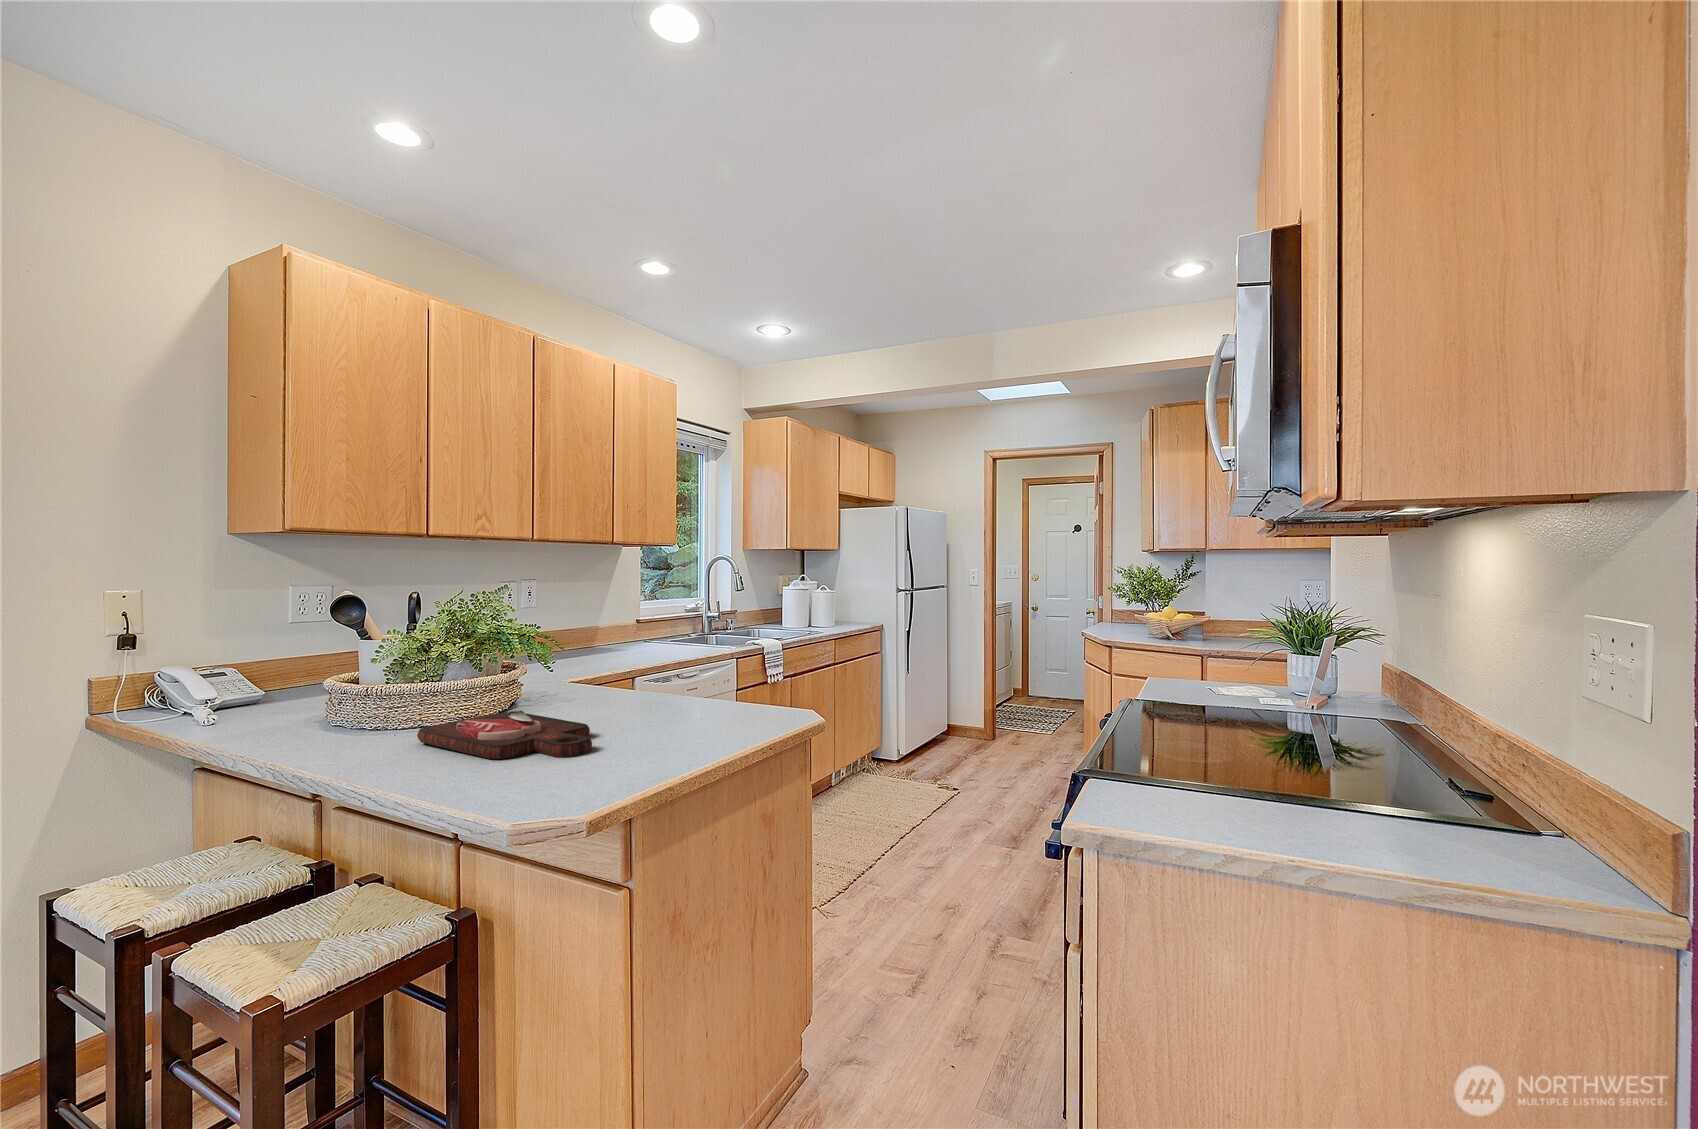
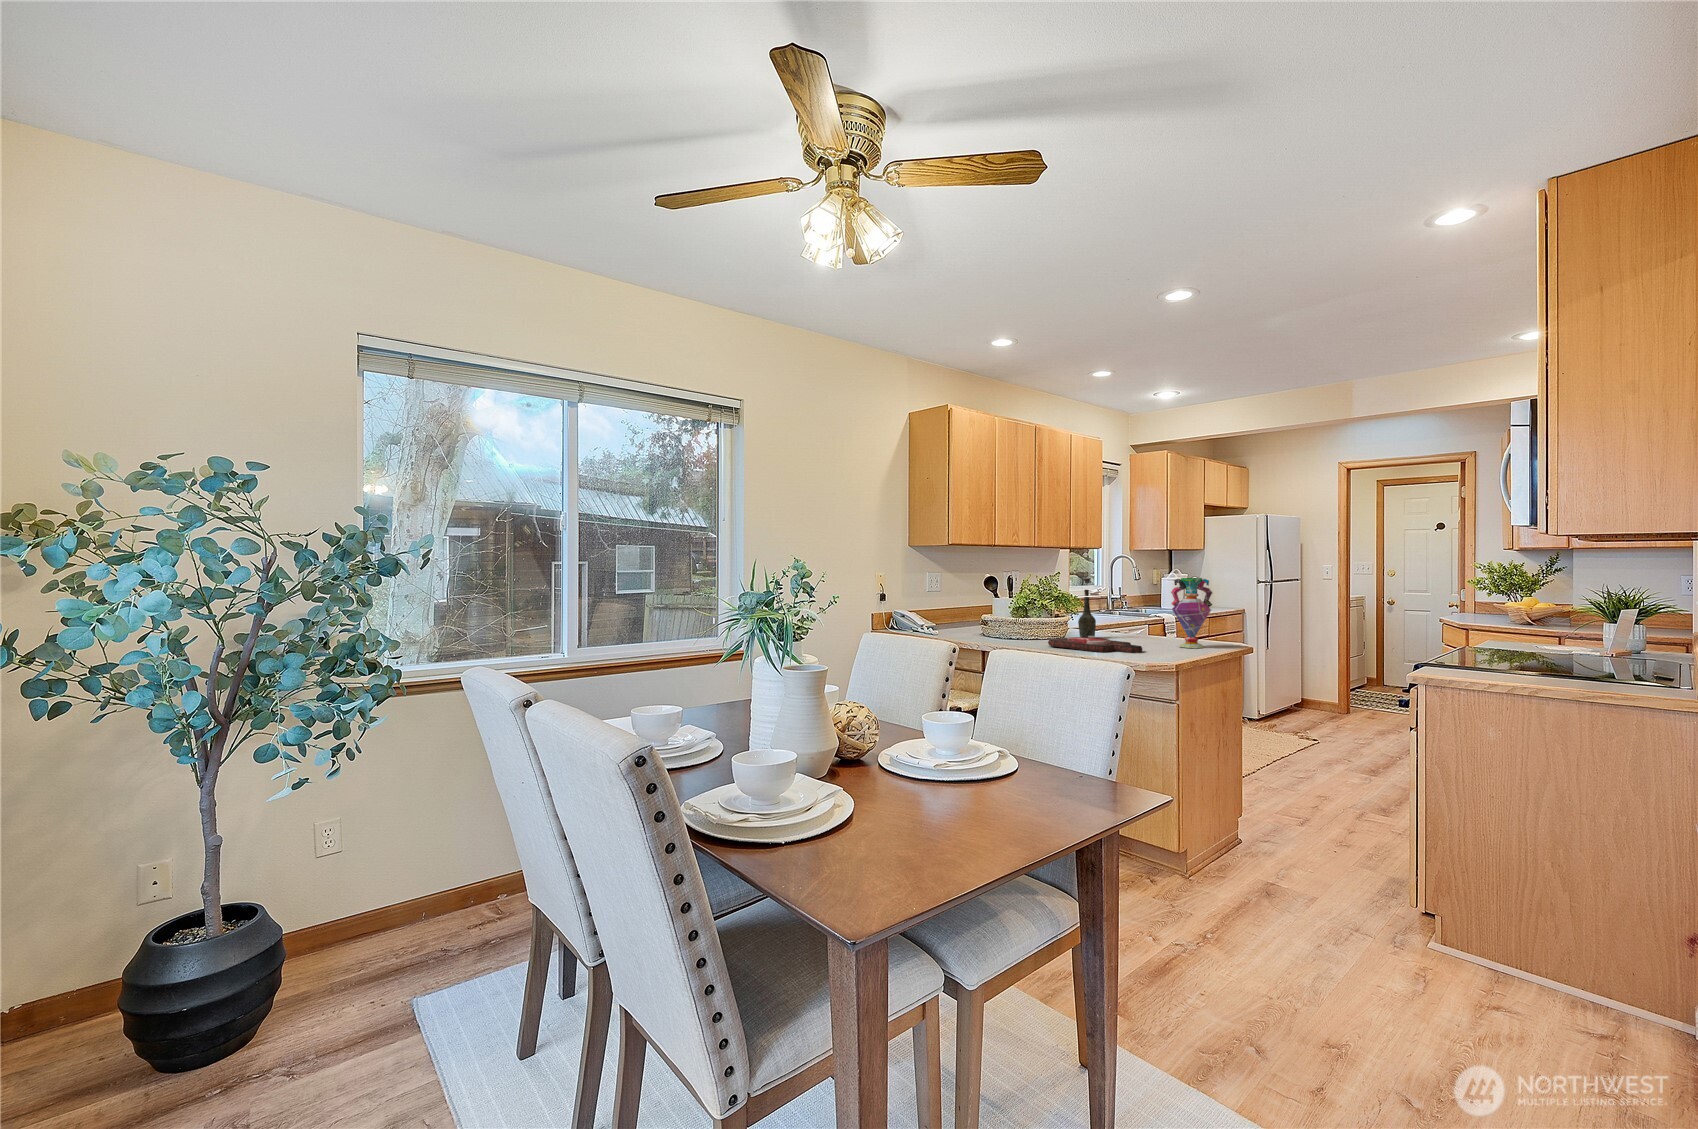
bottle: none [544,591,578,706] -> present [1078,578,1096,637]
vase: none [675,591,749,729] -> present [1171,578,1212,648]

